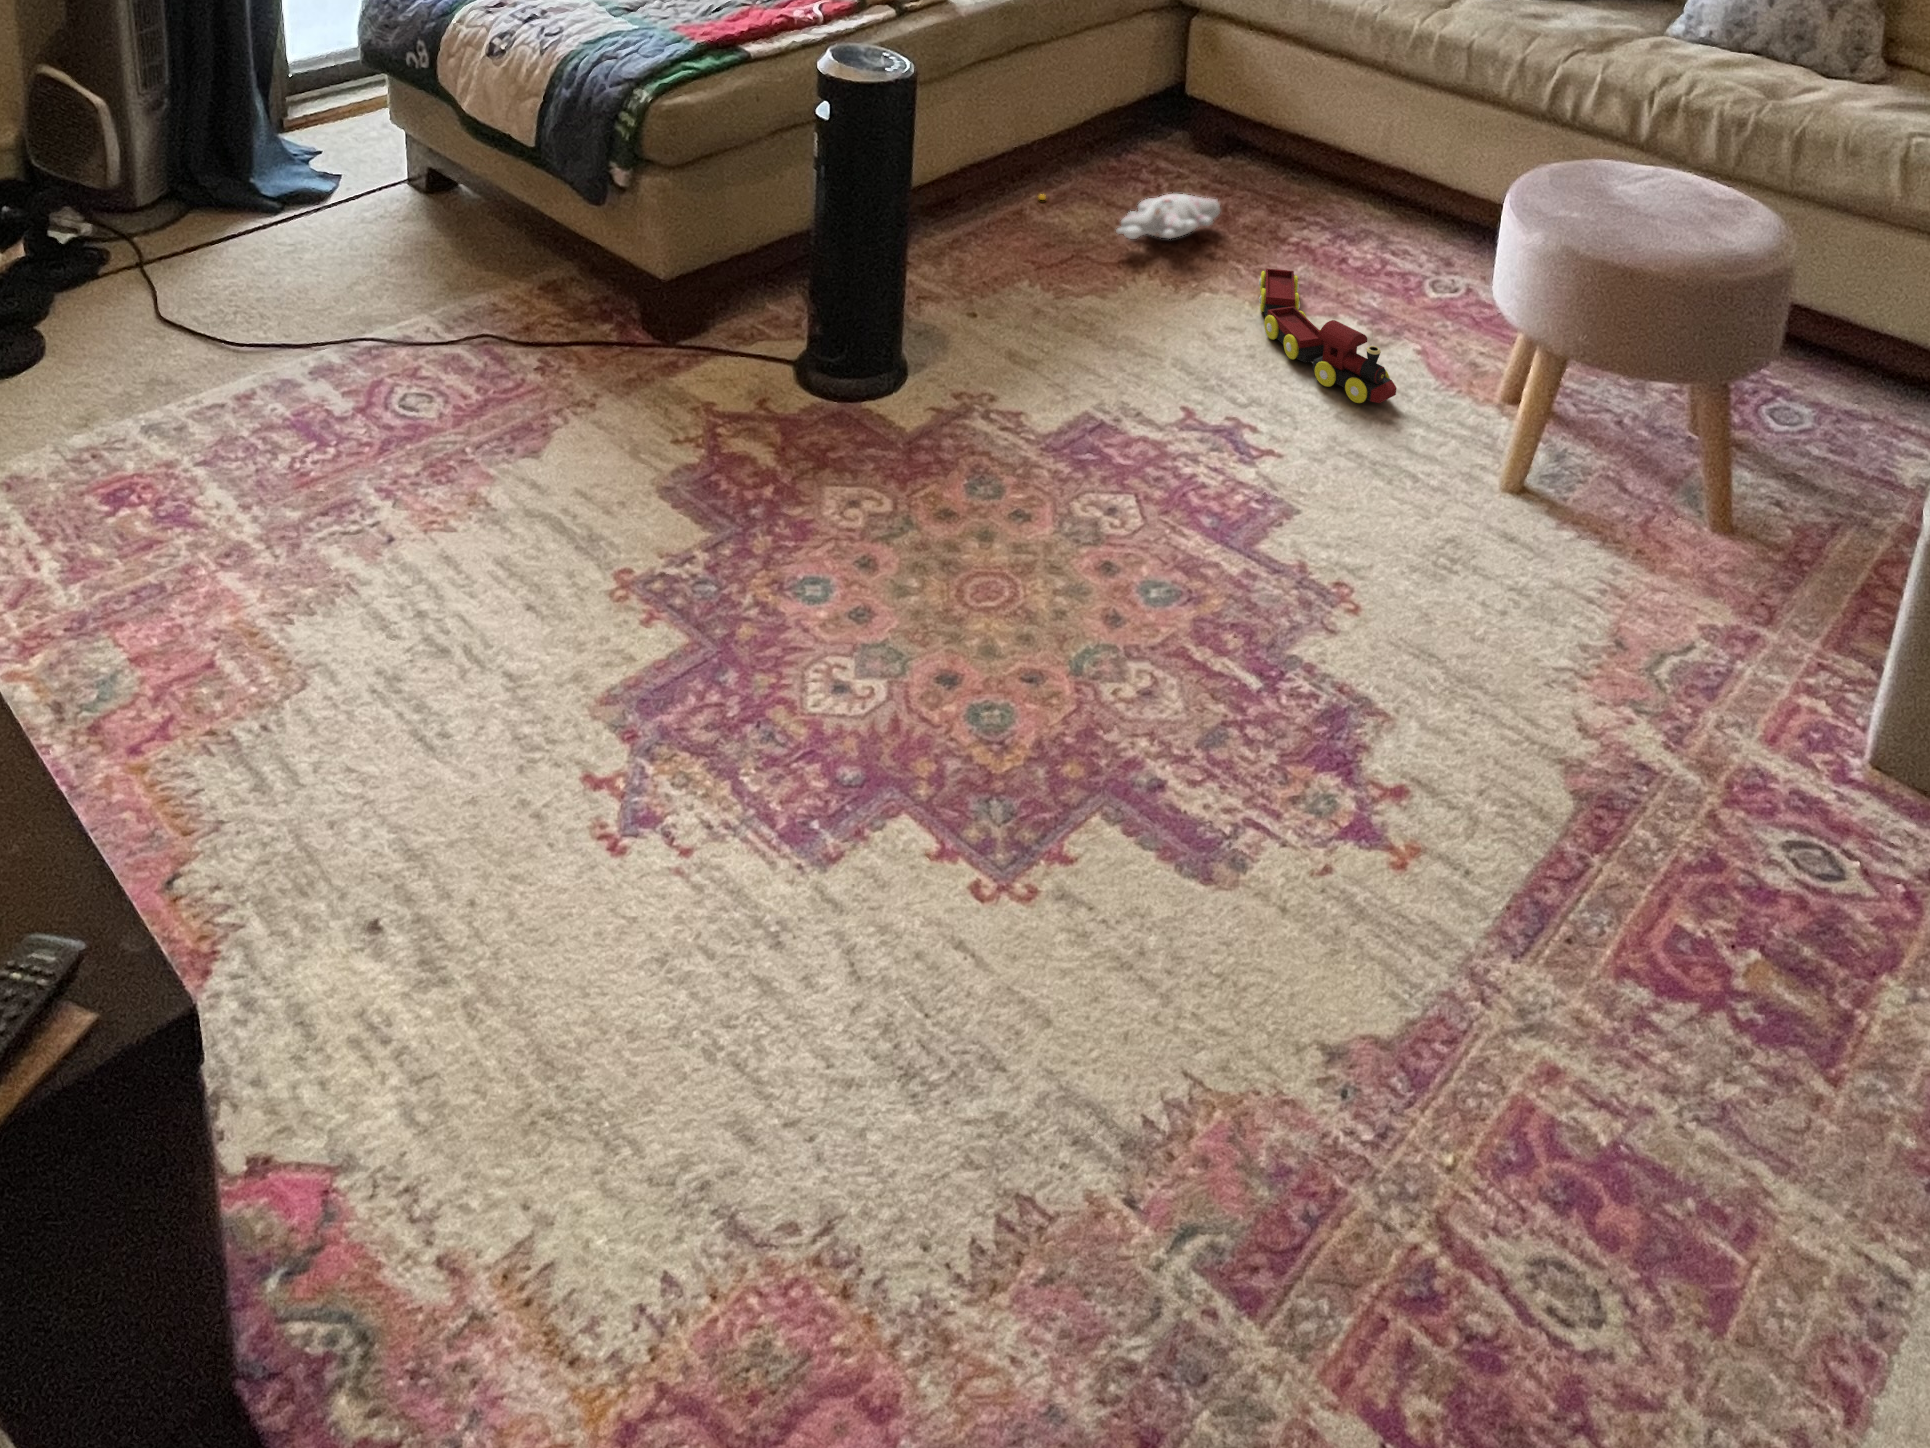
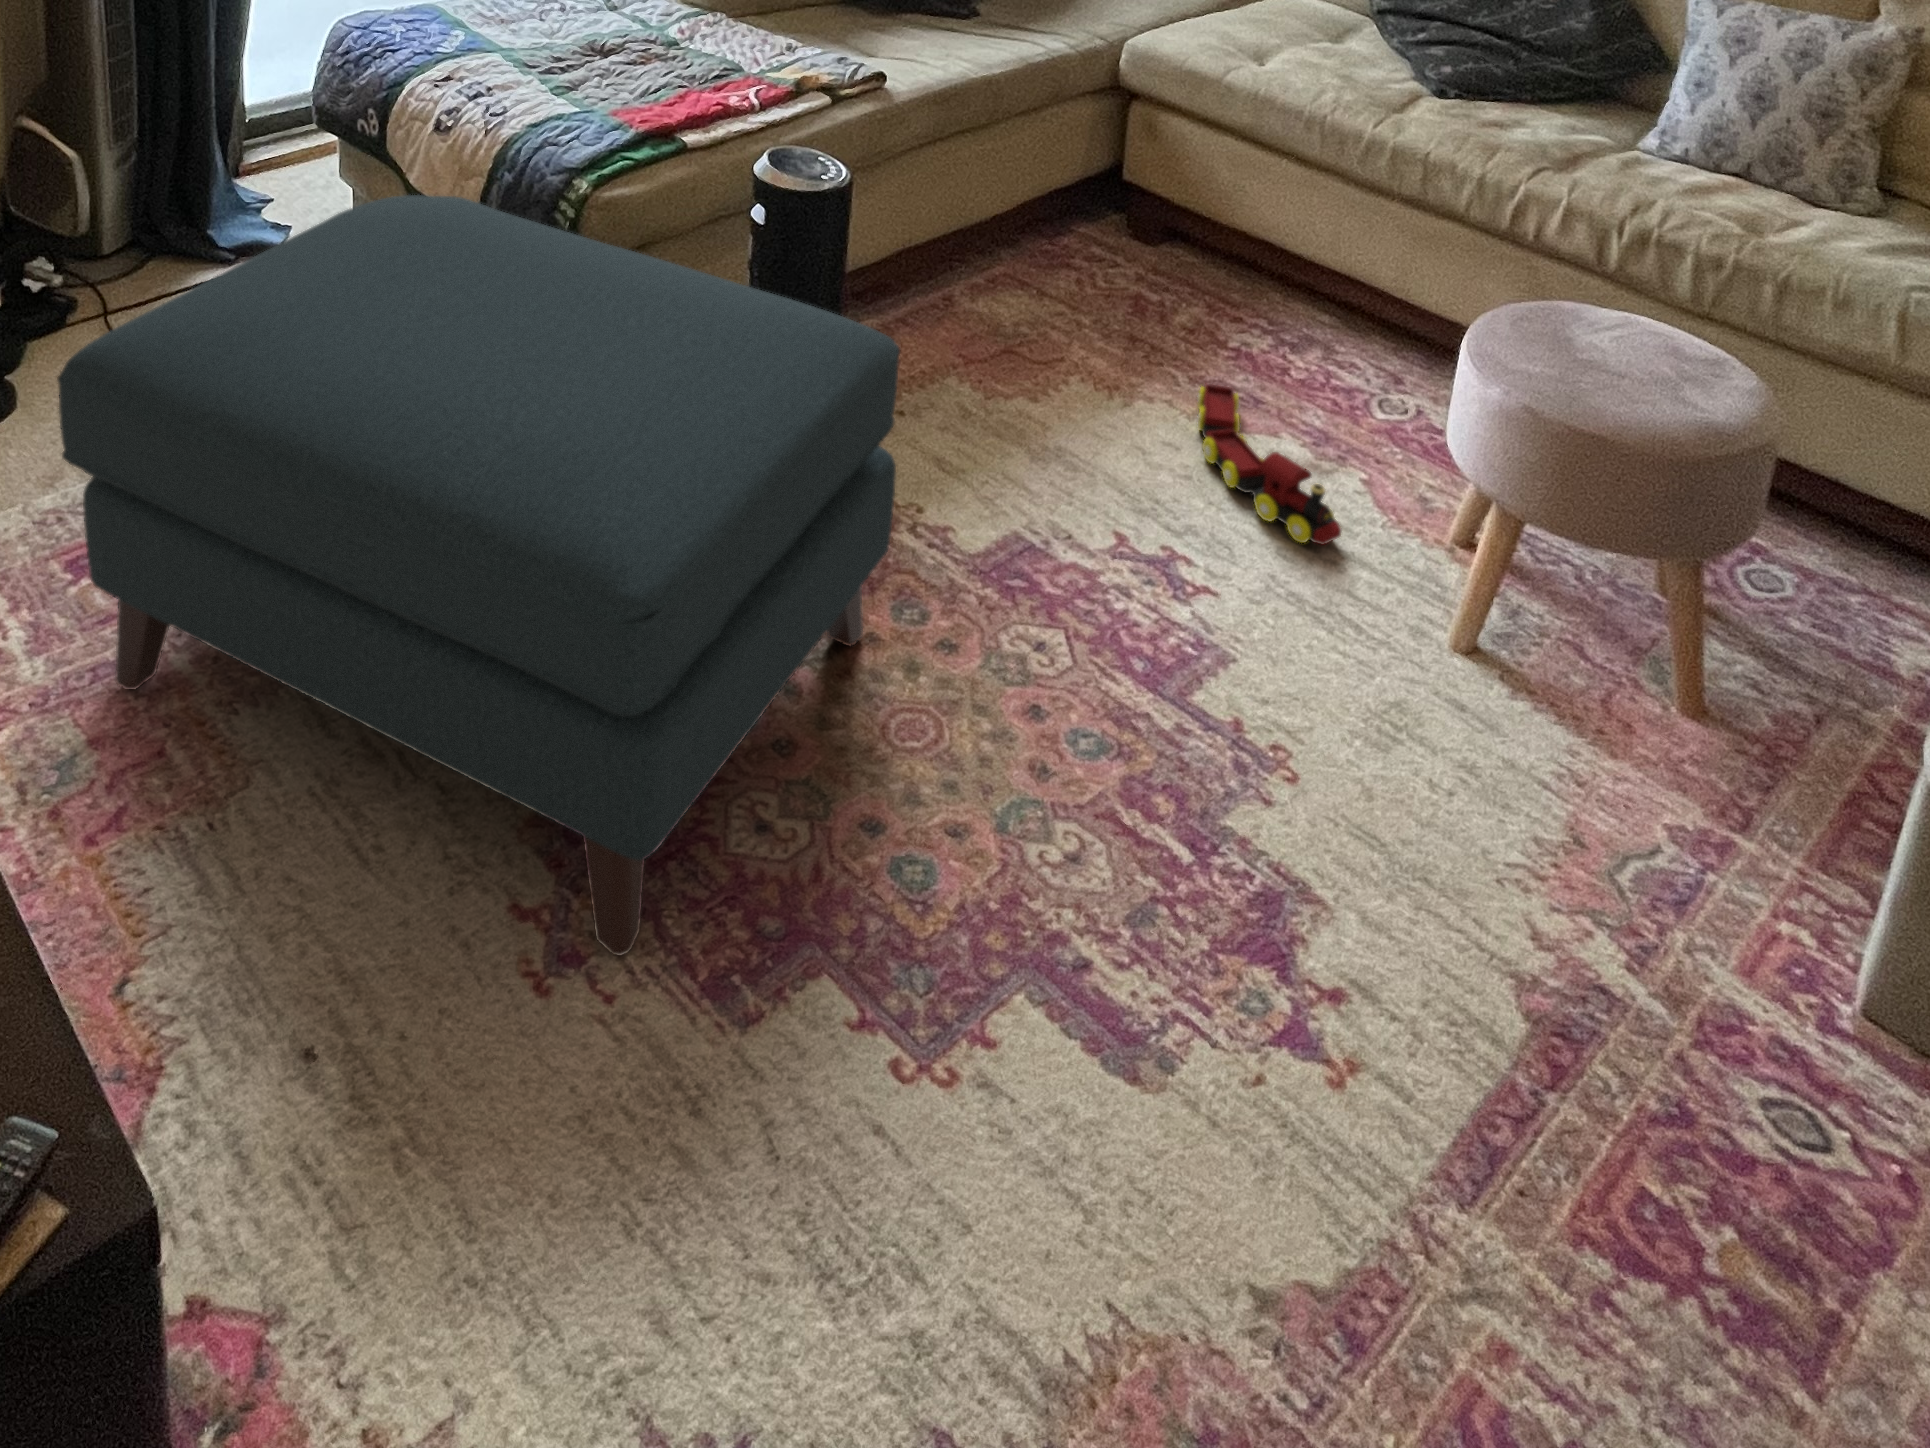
ottoman: none [78,98,965,811] -> present [57,195,900,955]
plush toy: present [1039,194,1221,239] -> none [970,285,1158,344]

